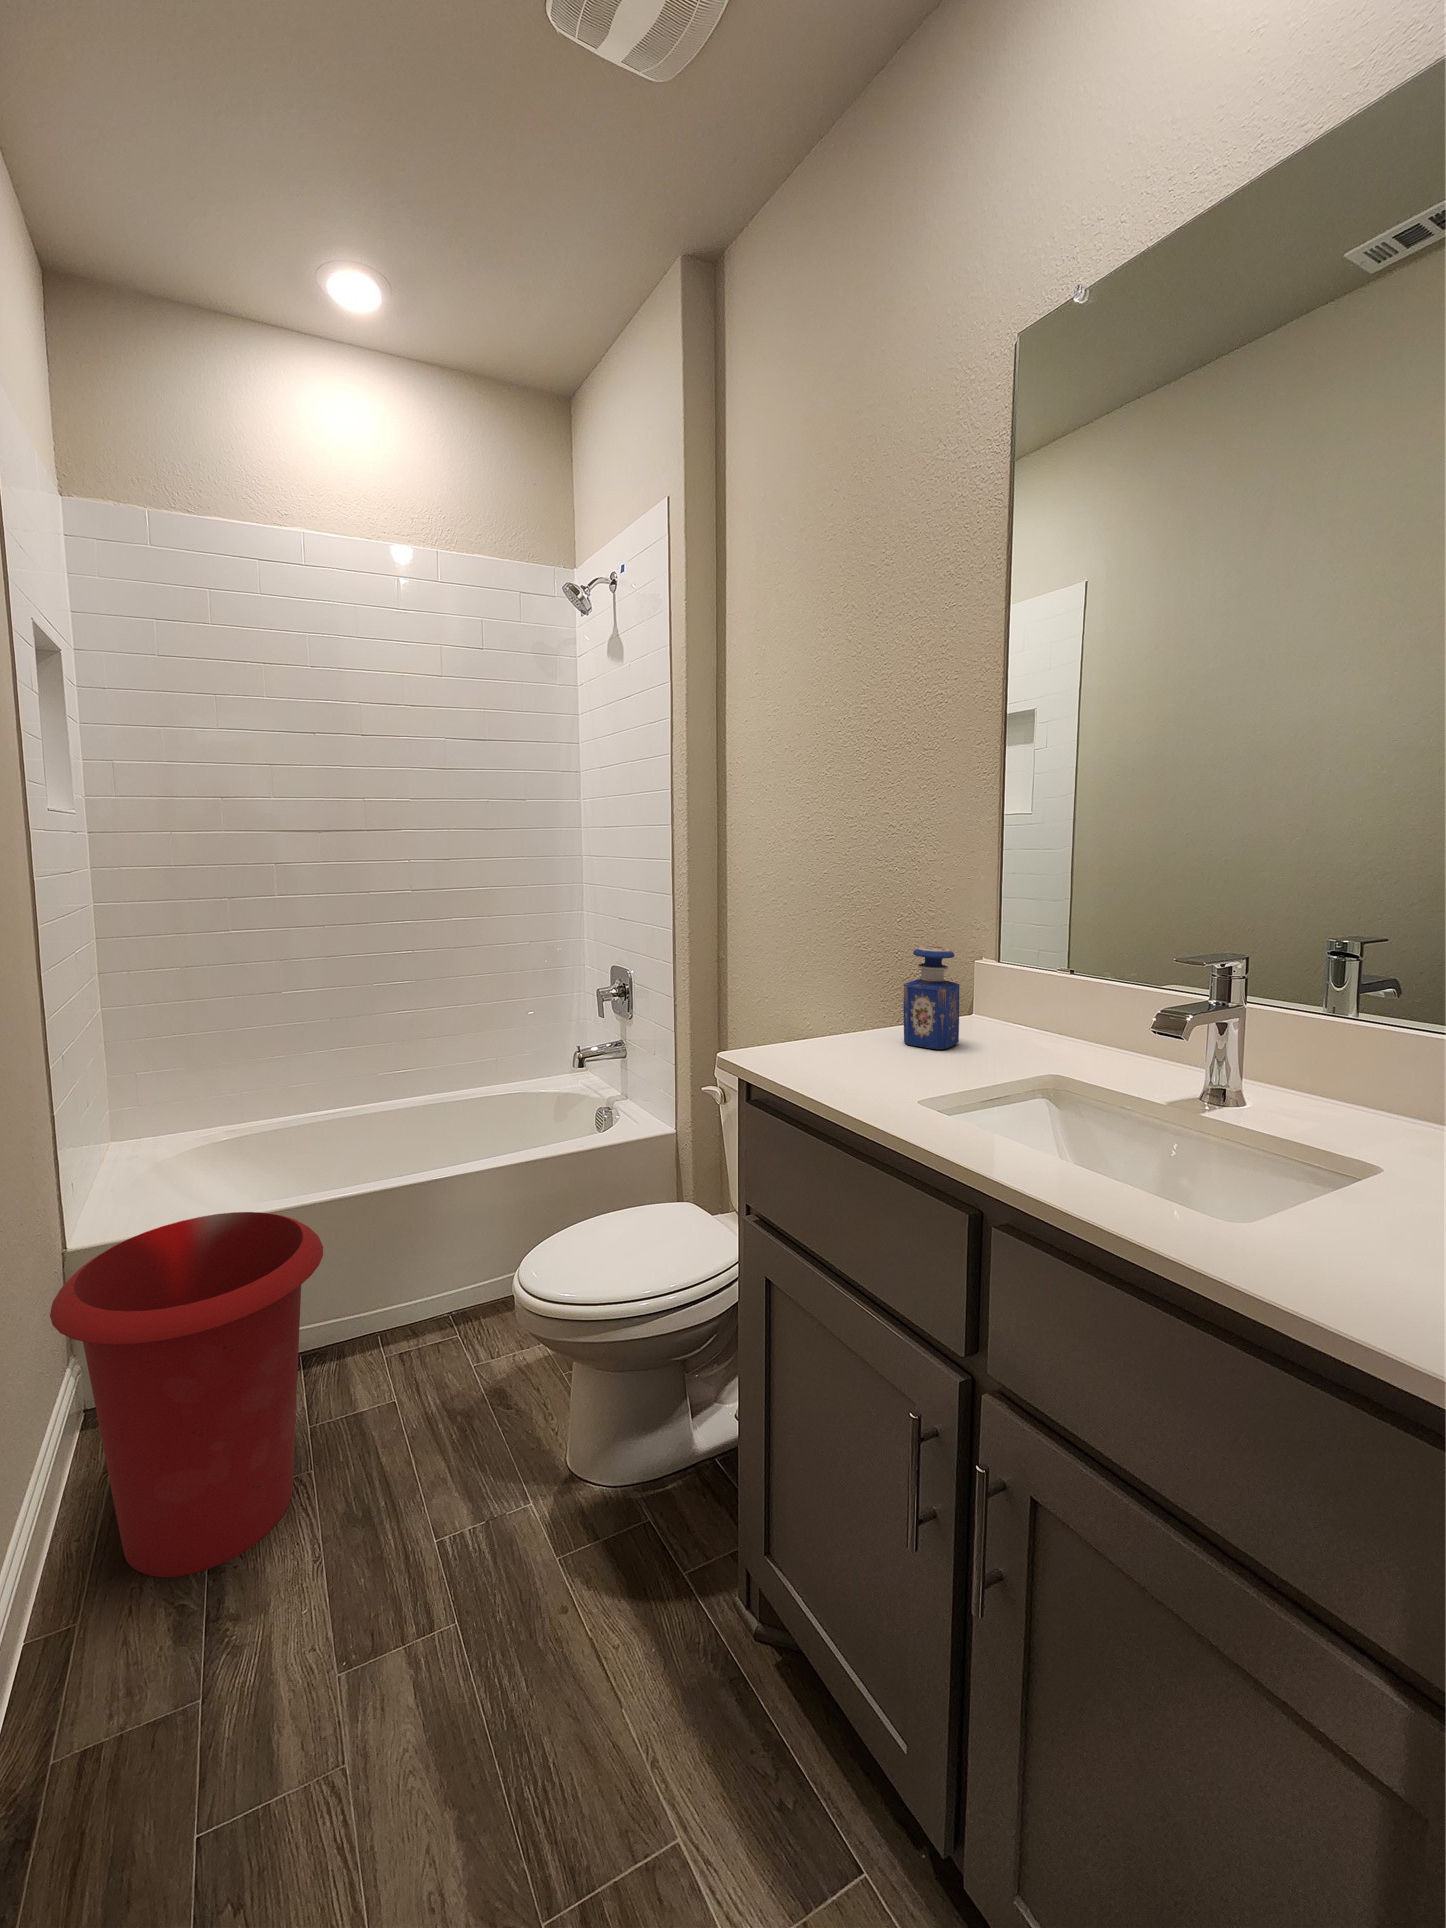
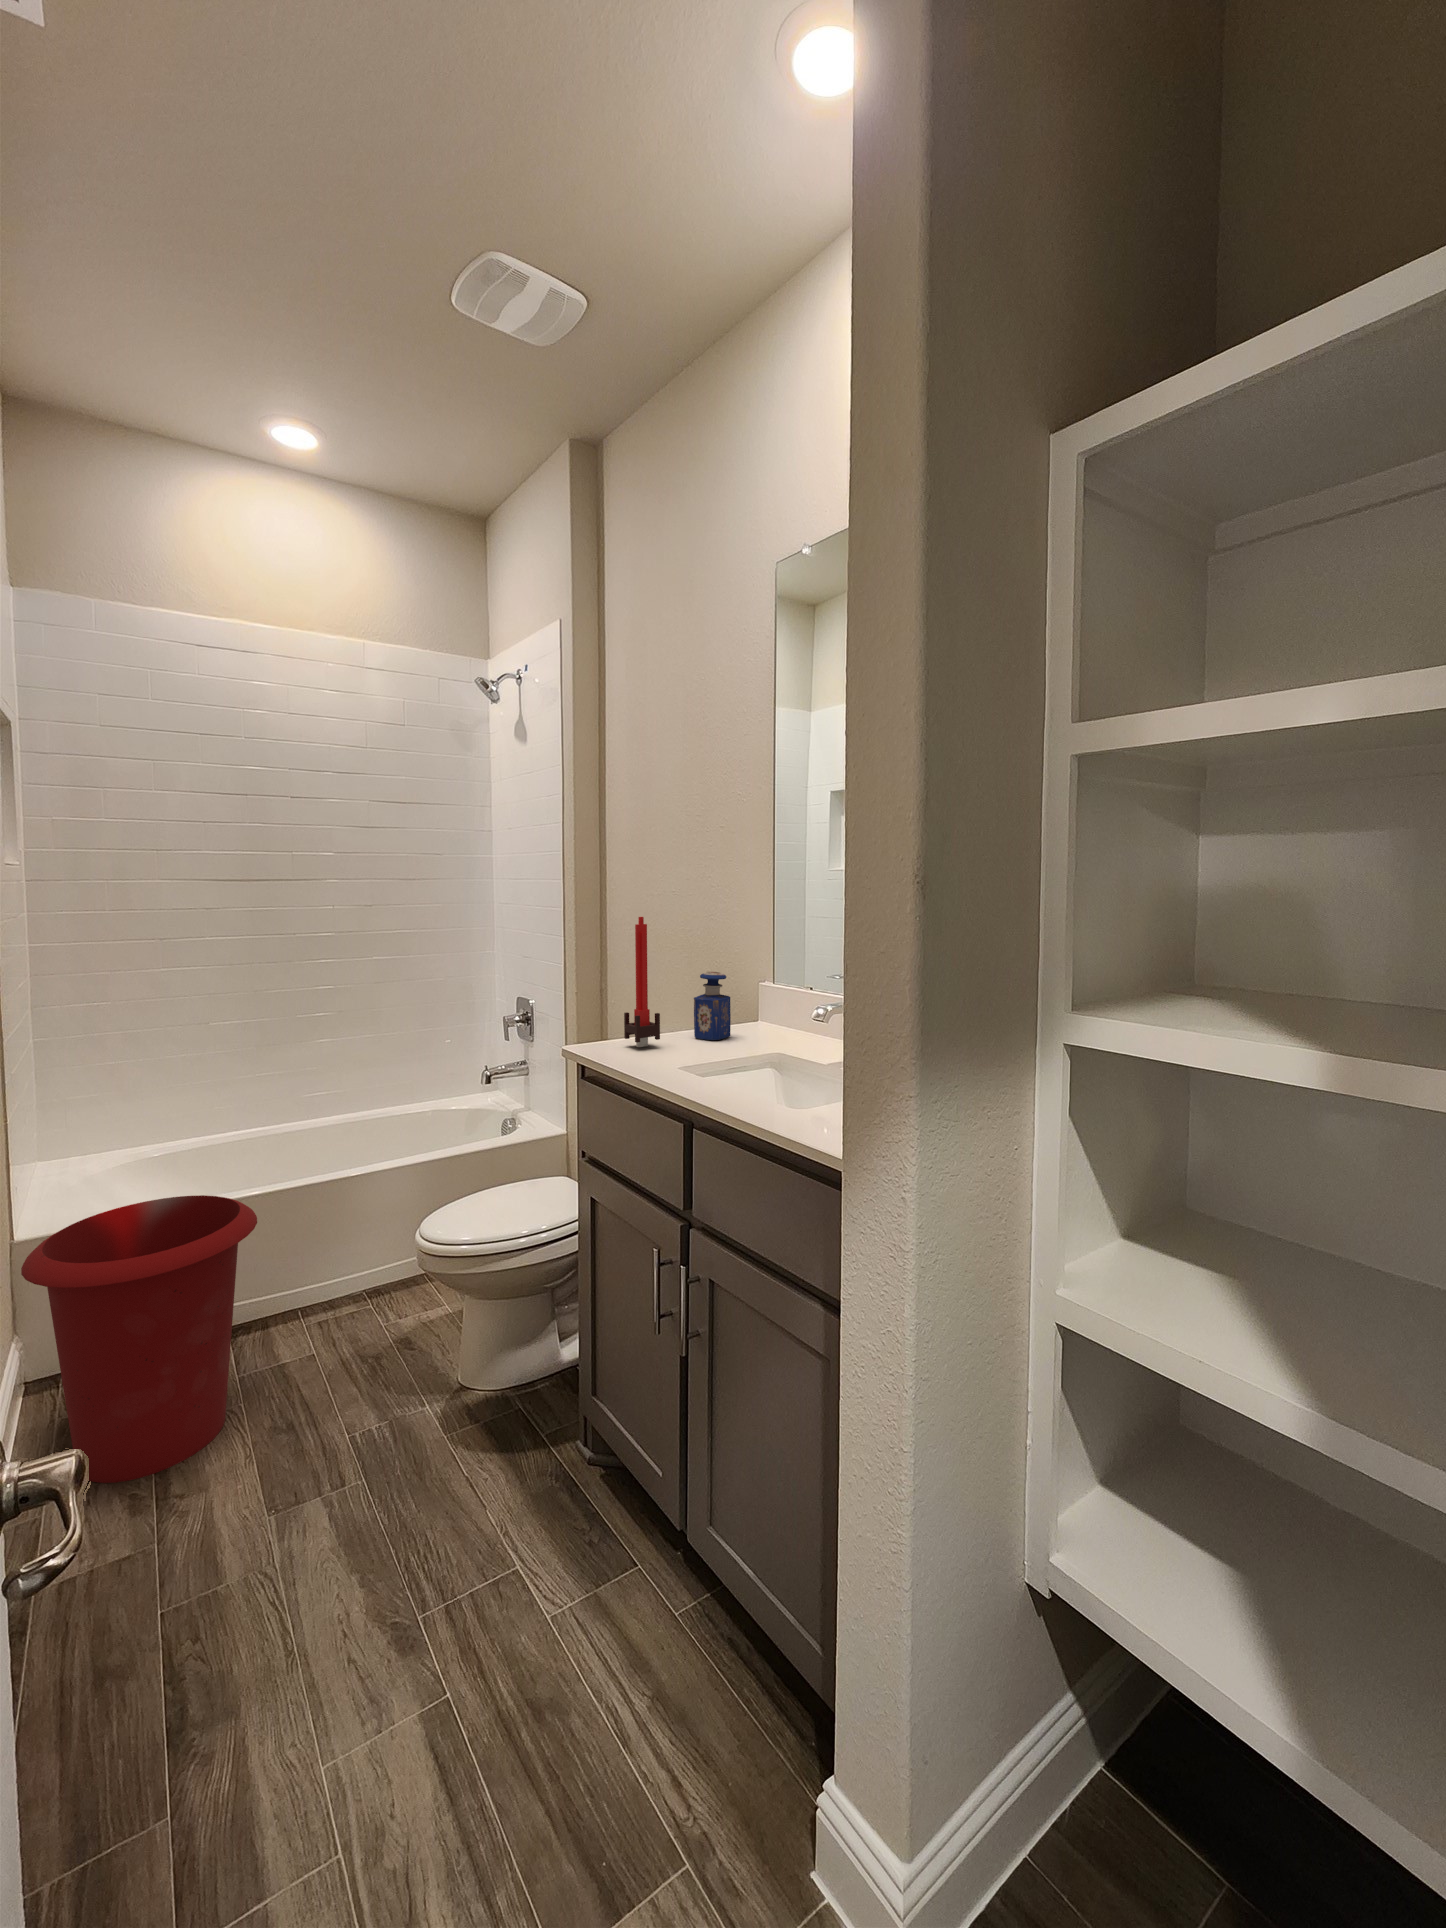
candle: none [809,863,865,1059] -> present [624,917,660,1047]

